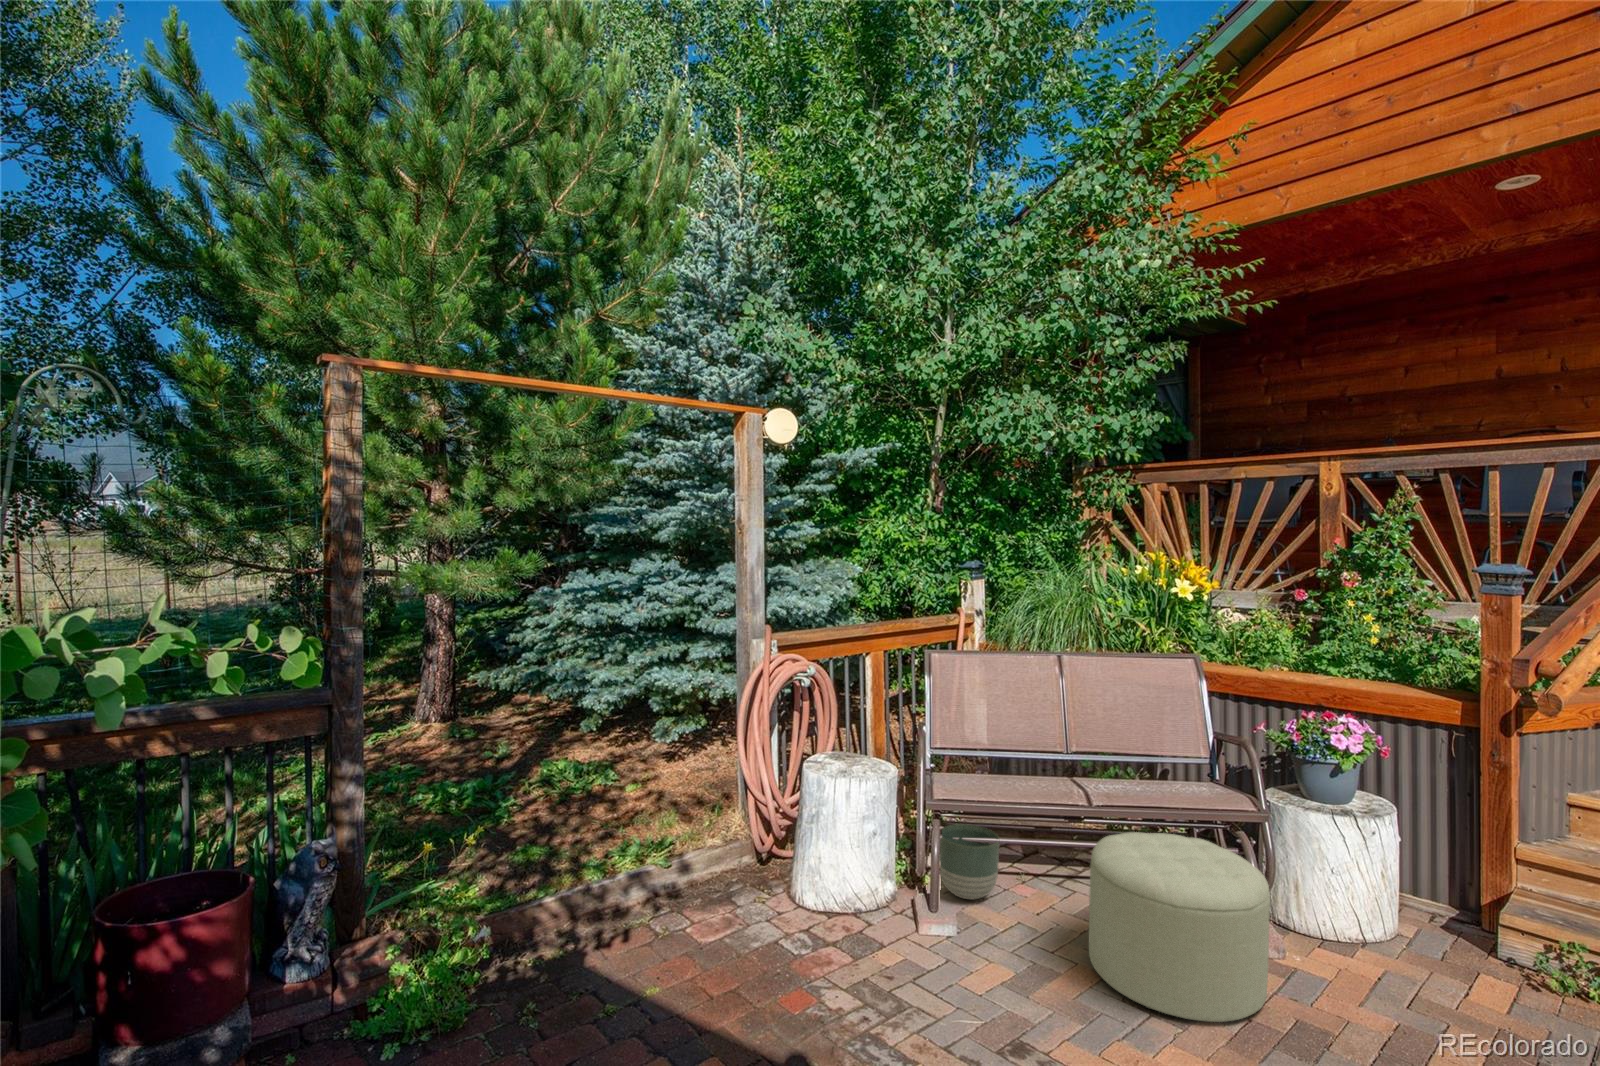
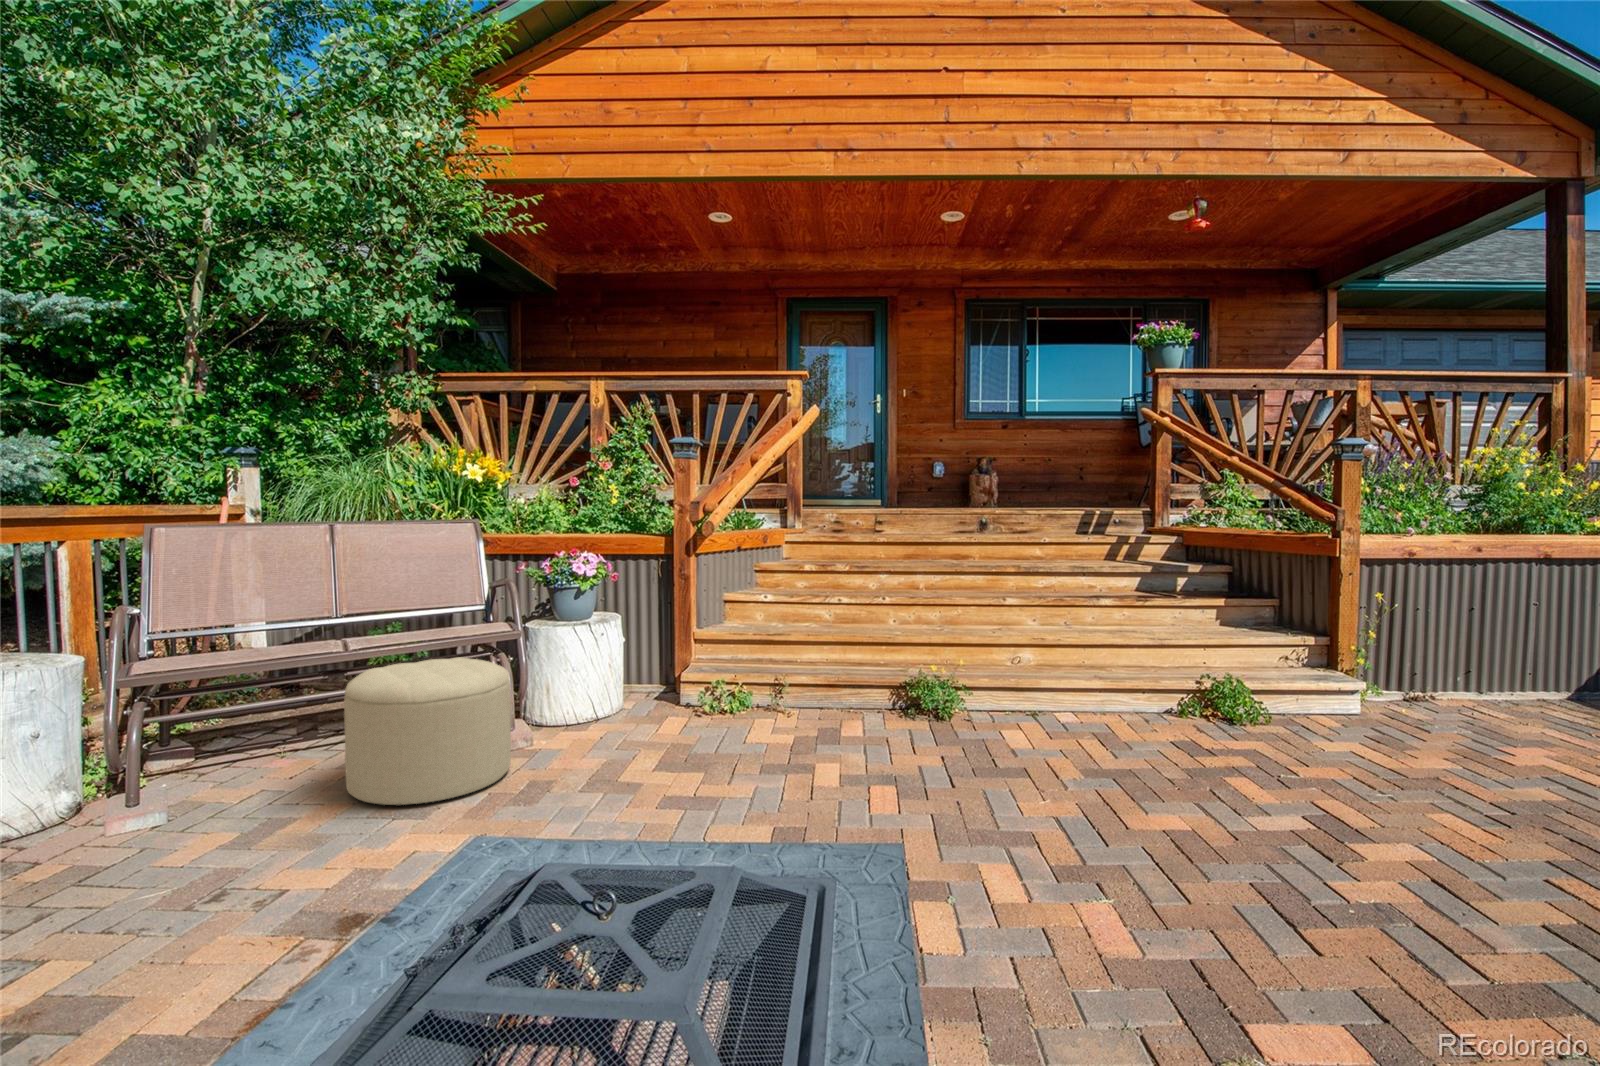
planter: present [939,824,999,899] -> none [168,705,252,783]

